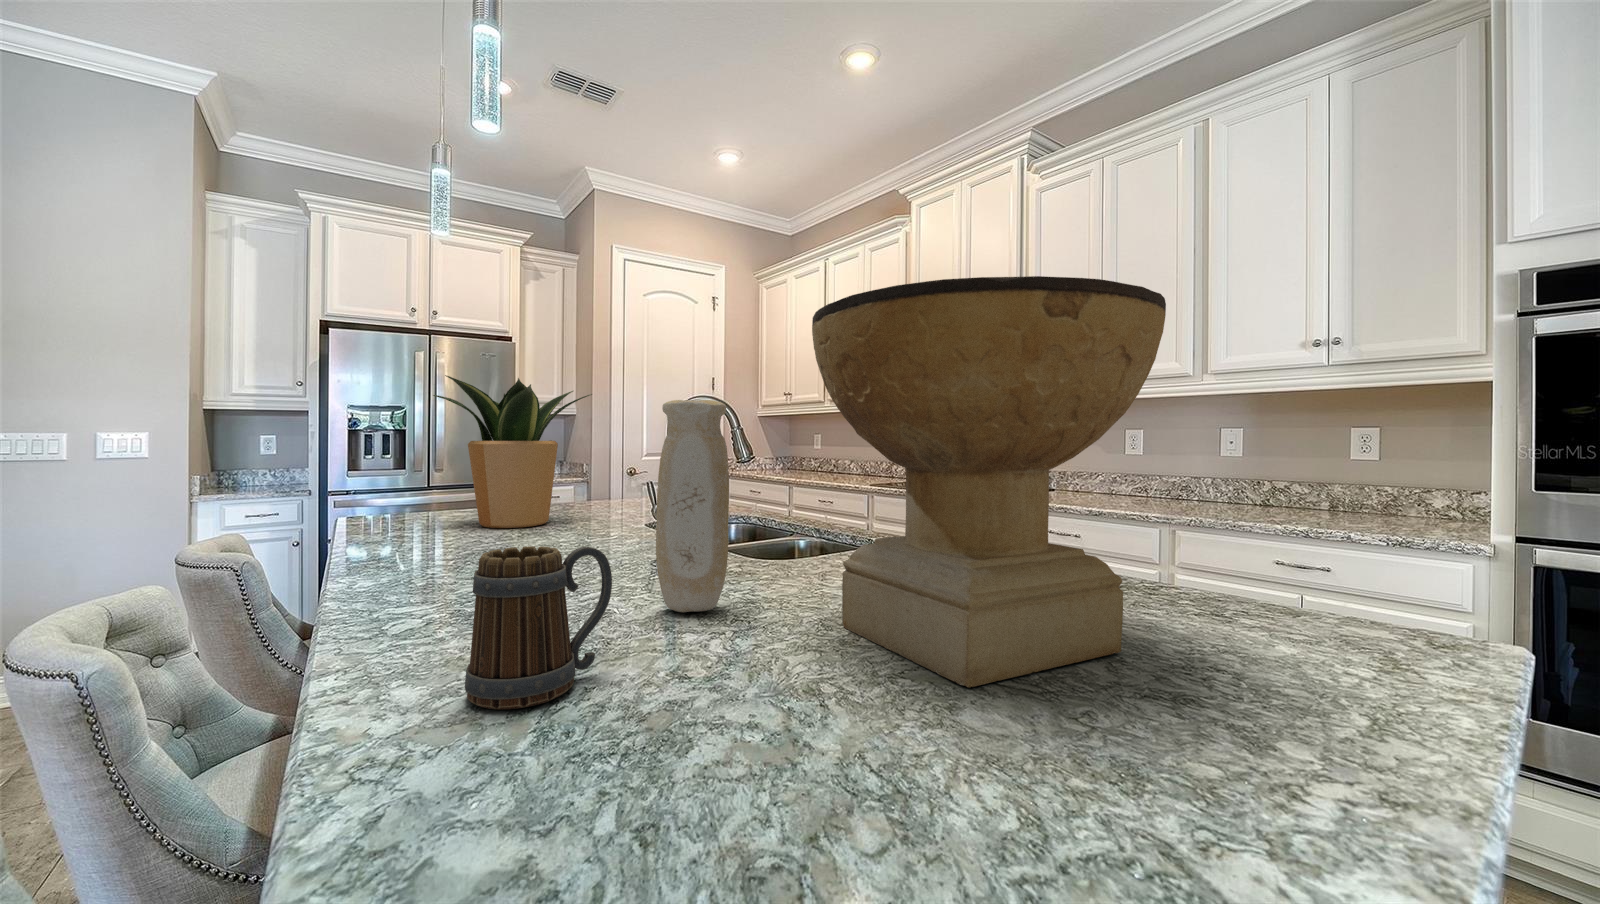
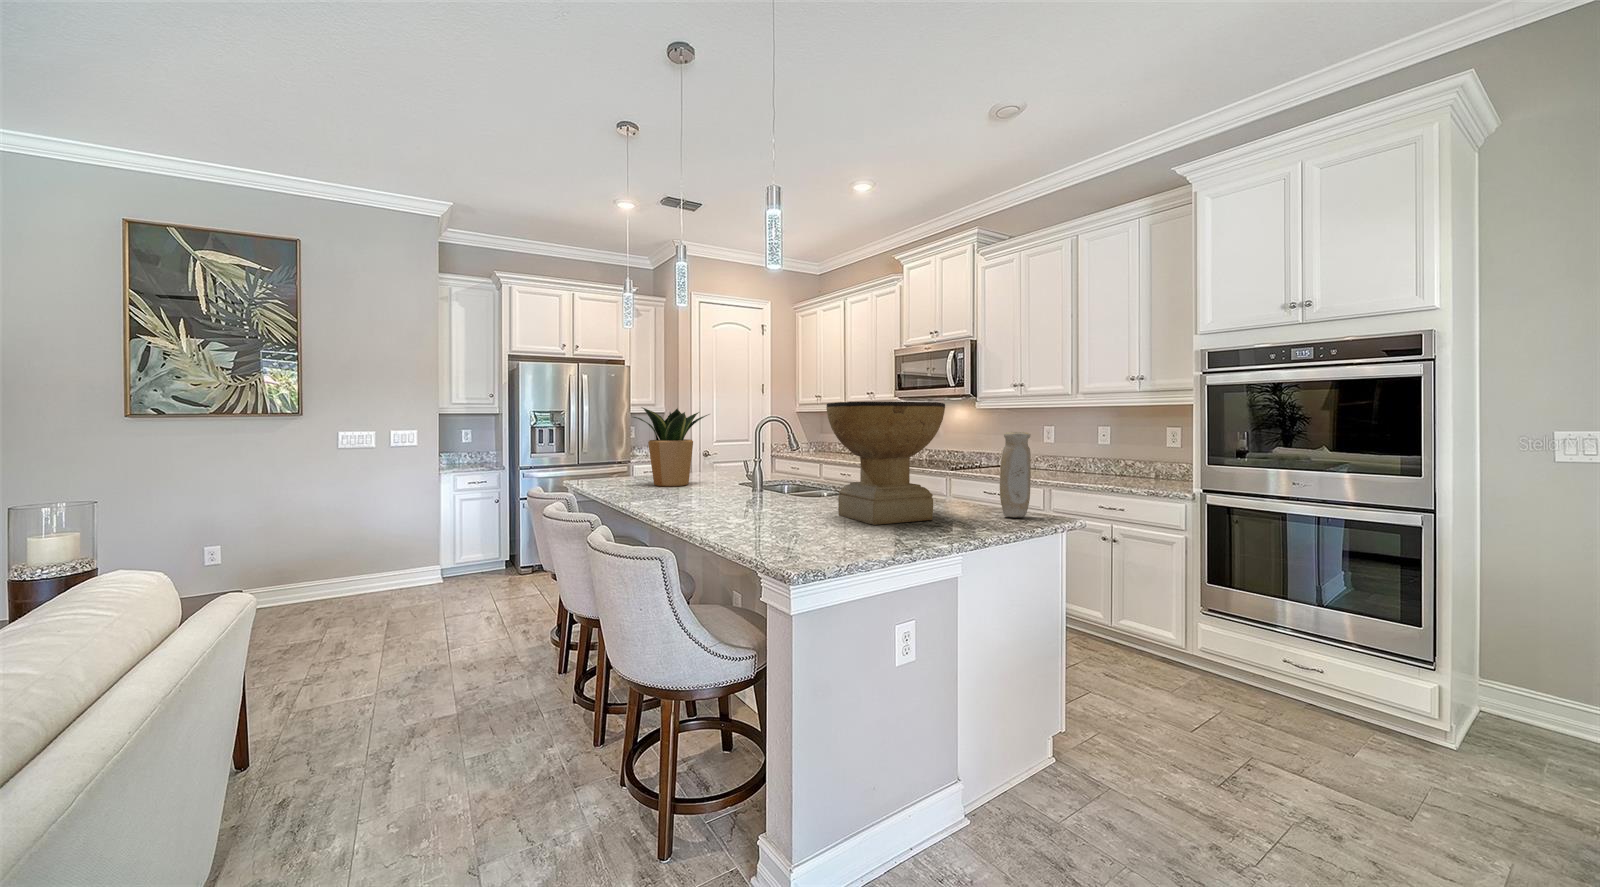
vase: present [656,400,729,612] -> present [1000,432,1031,518]
mug: present [465,546,612,709] -> none [724,482,763,527]

